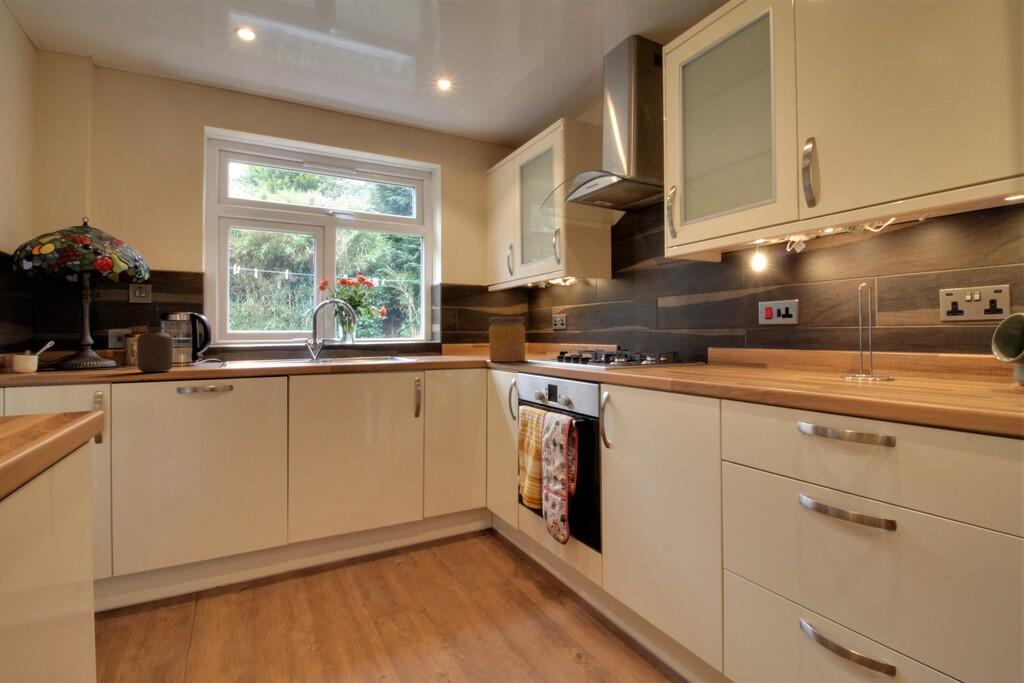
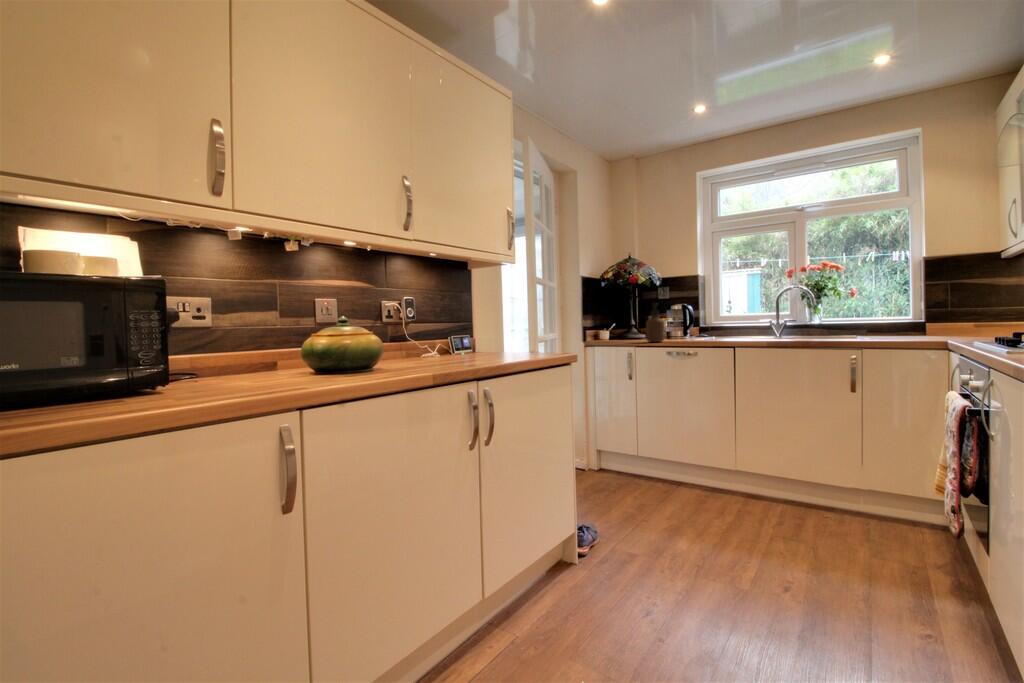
jar: present [489,317,525,362] -> none [929,293,981,342]

